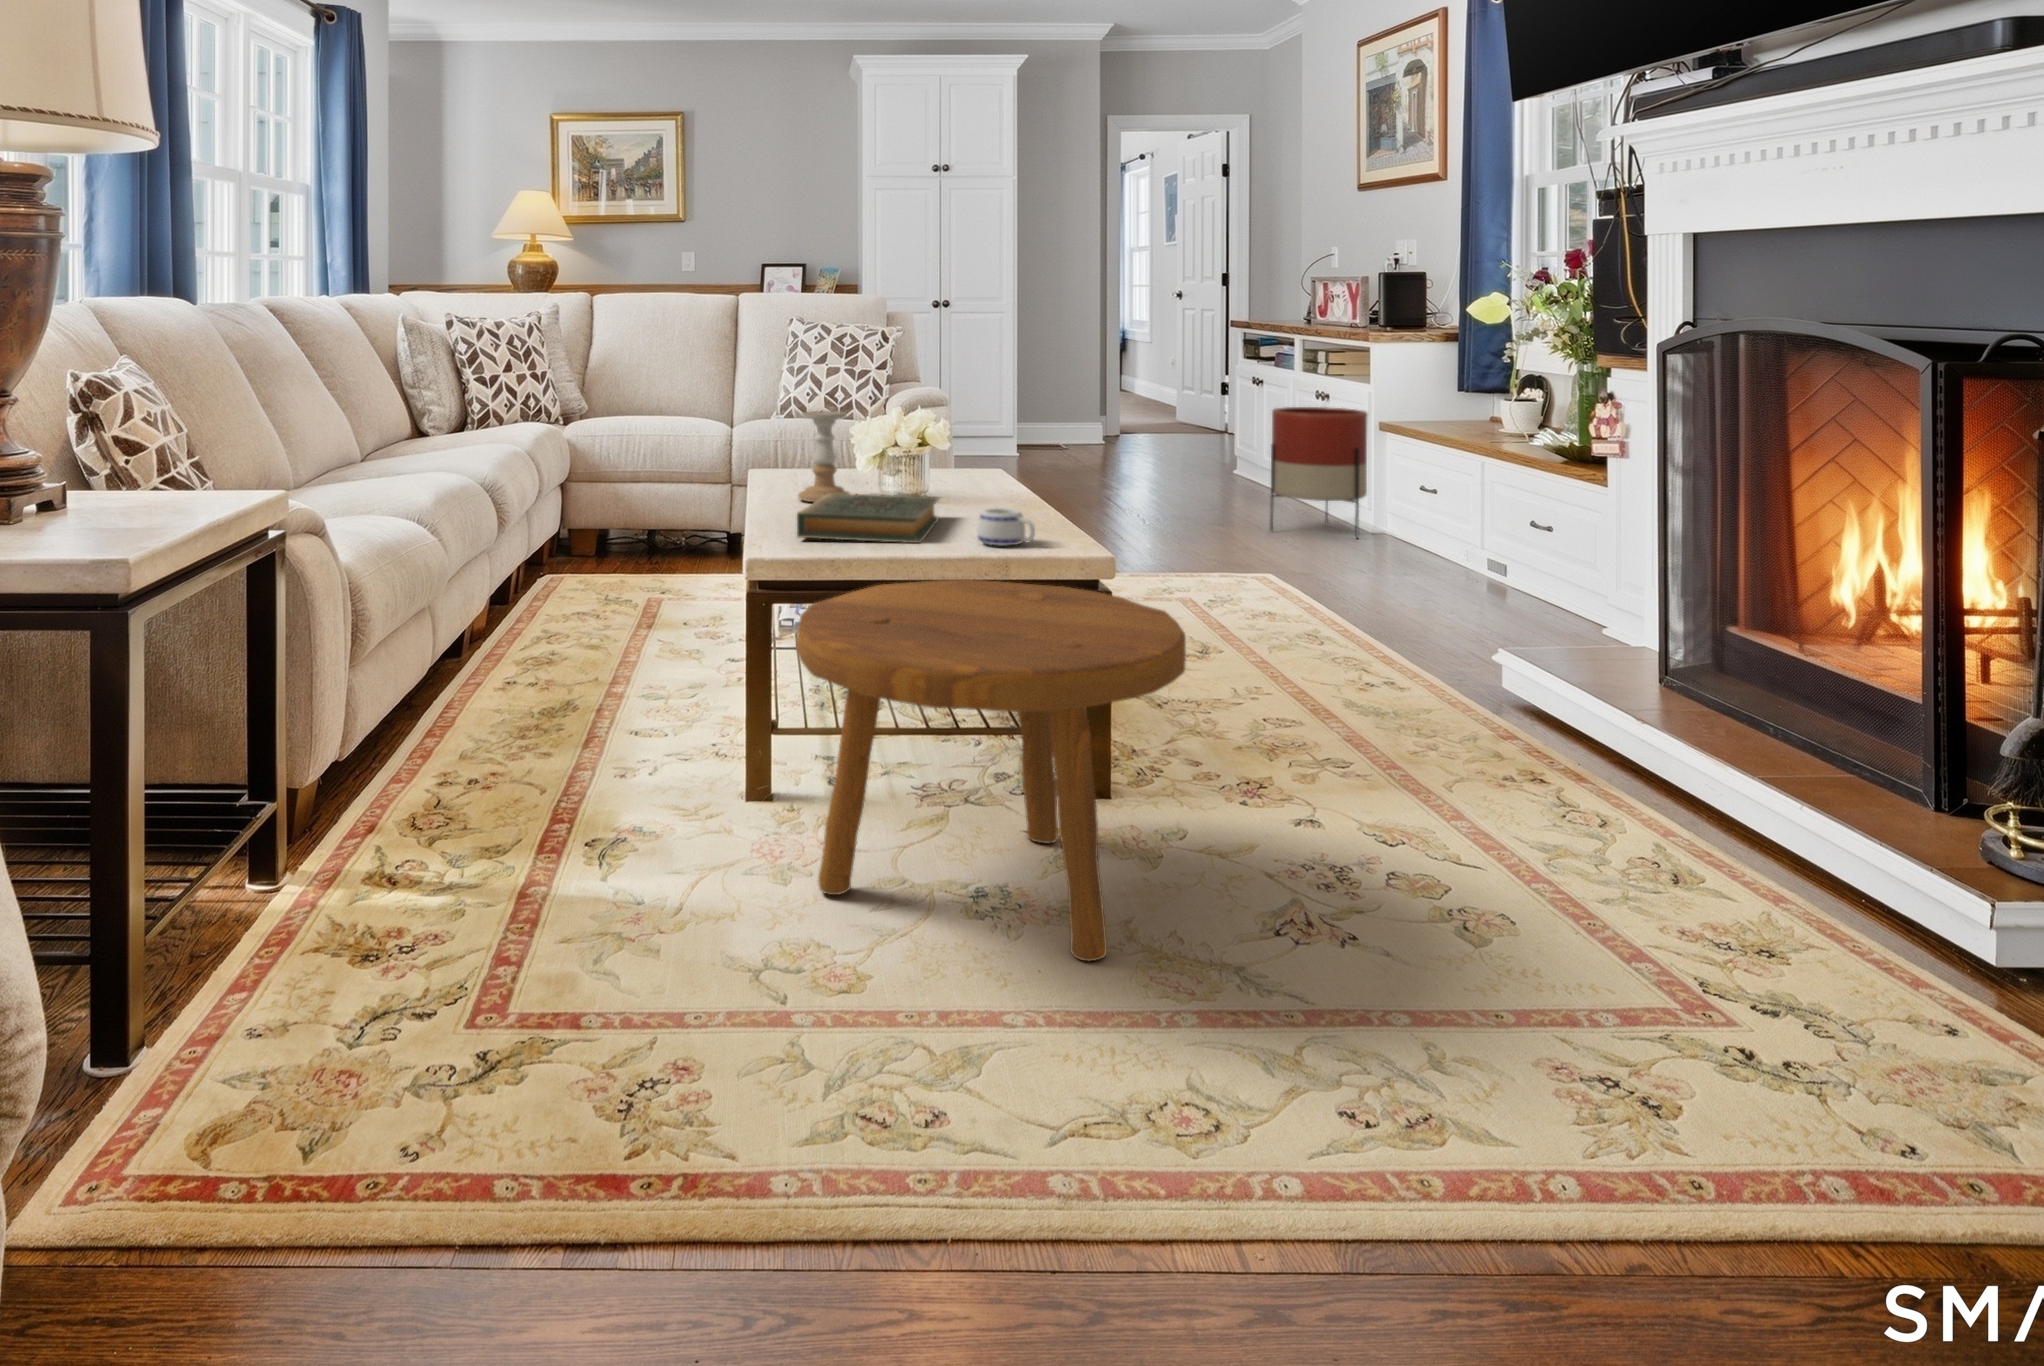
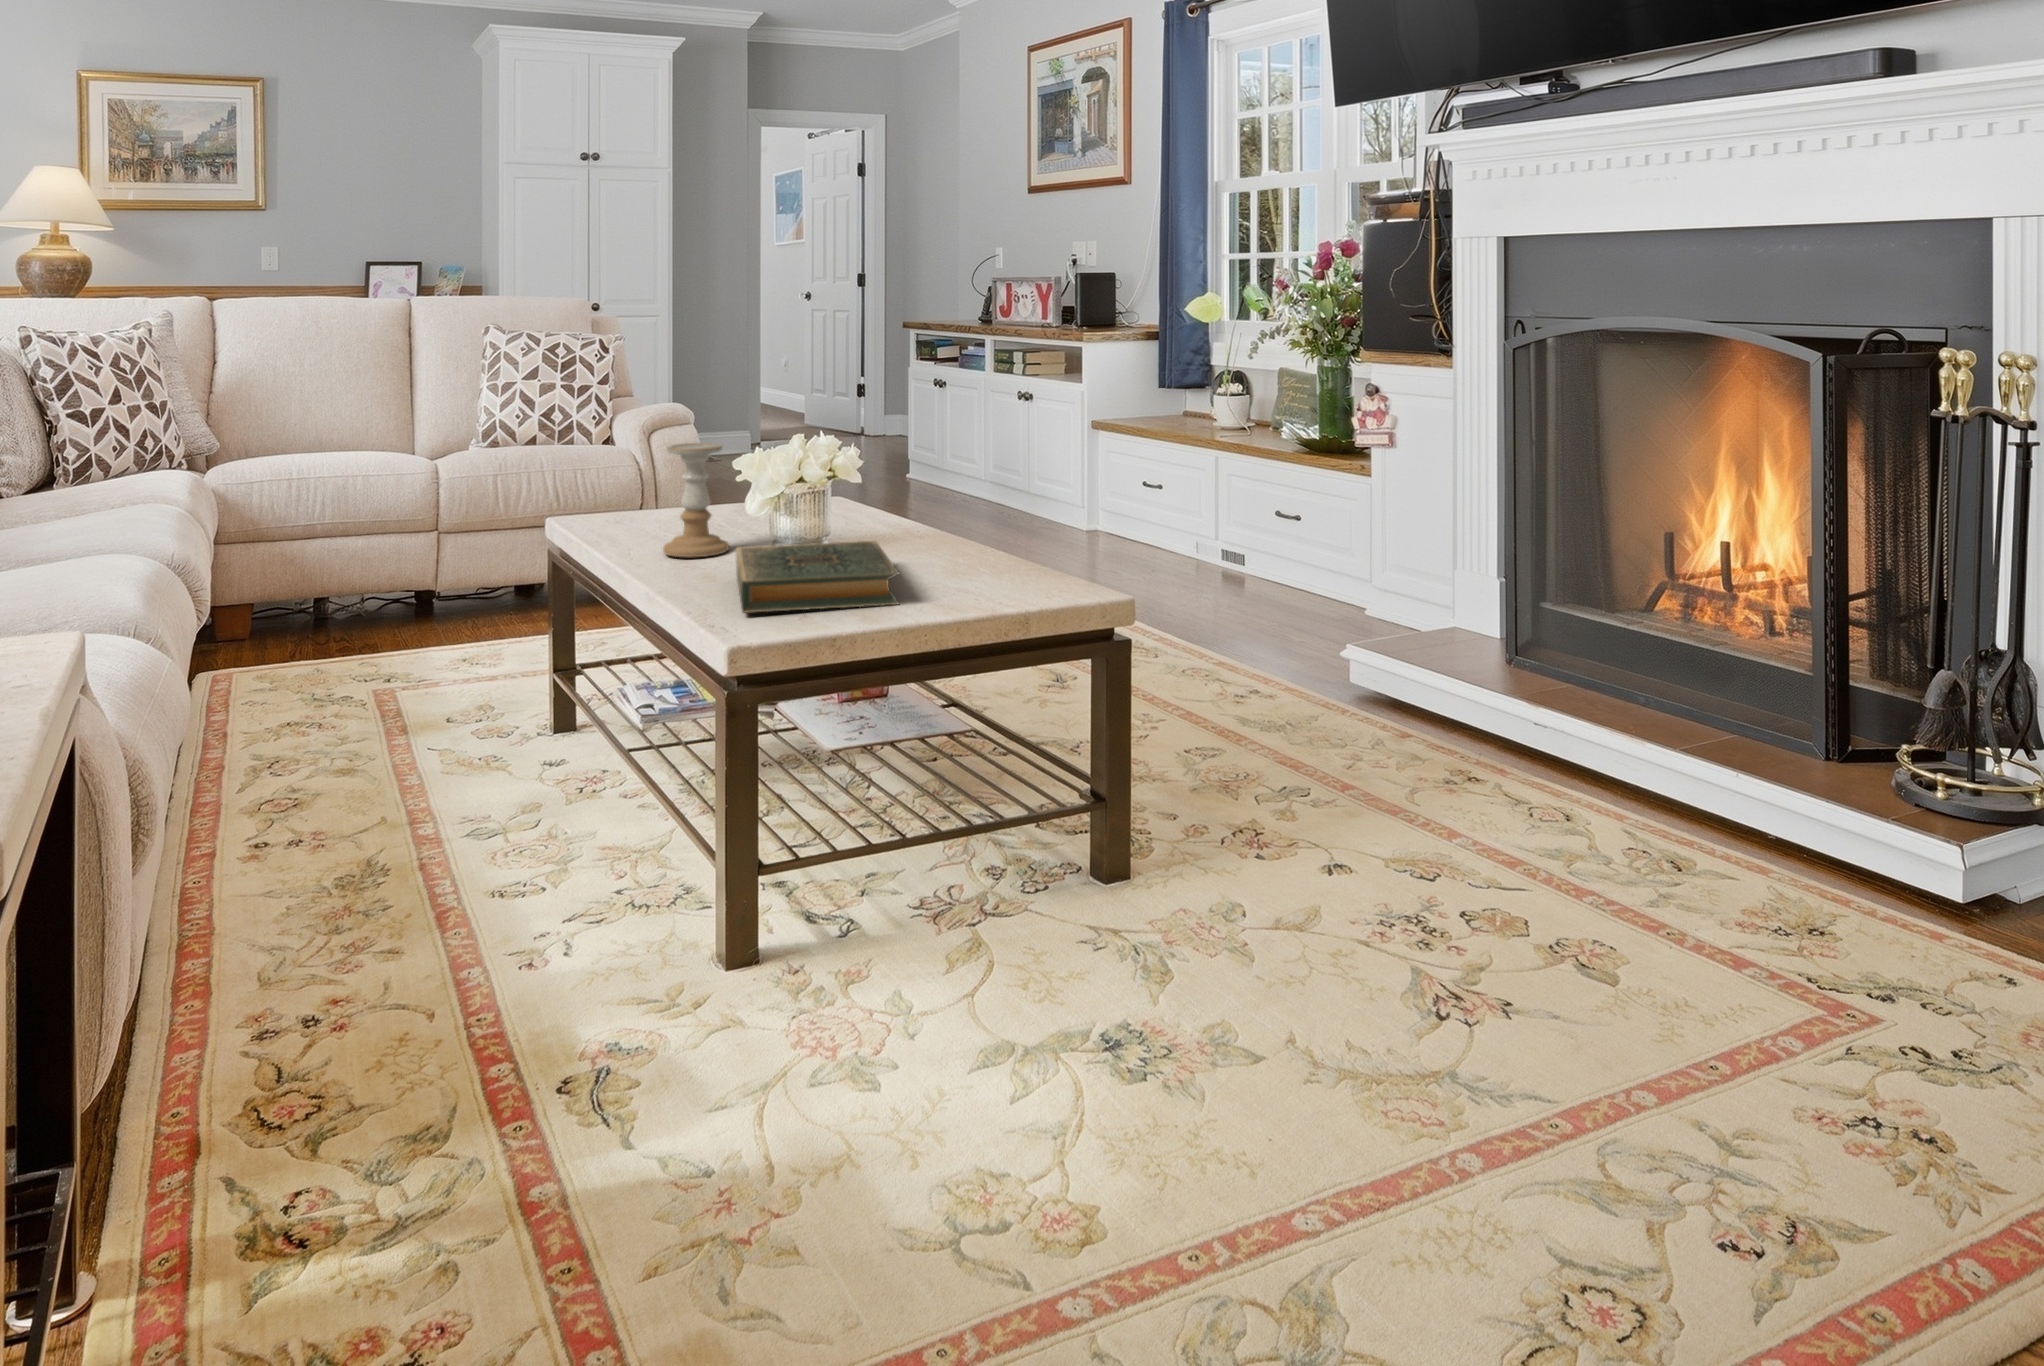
planter: present [1270,407,1368,538] -> none [1000,403,1088,529]
mug: present [977,508,1035,546] -> none [967,553,1041,599]
footstool: present [796,579,1186,961] -> none [872,644,1362,1117]

